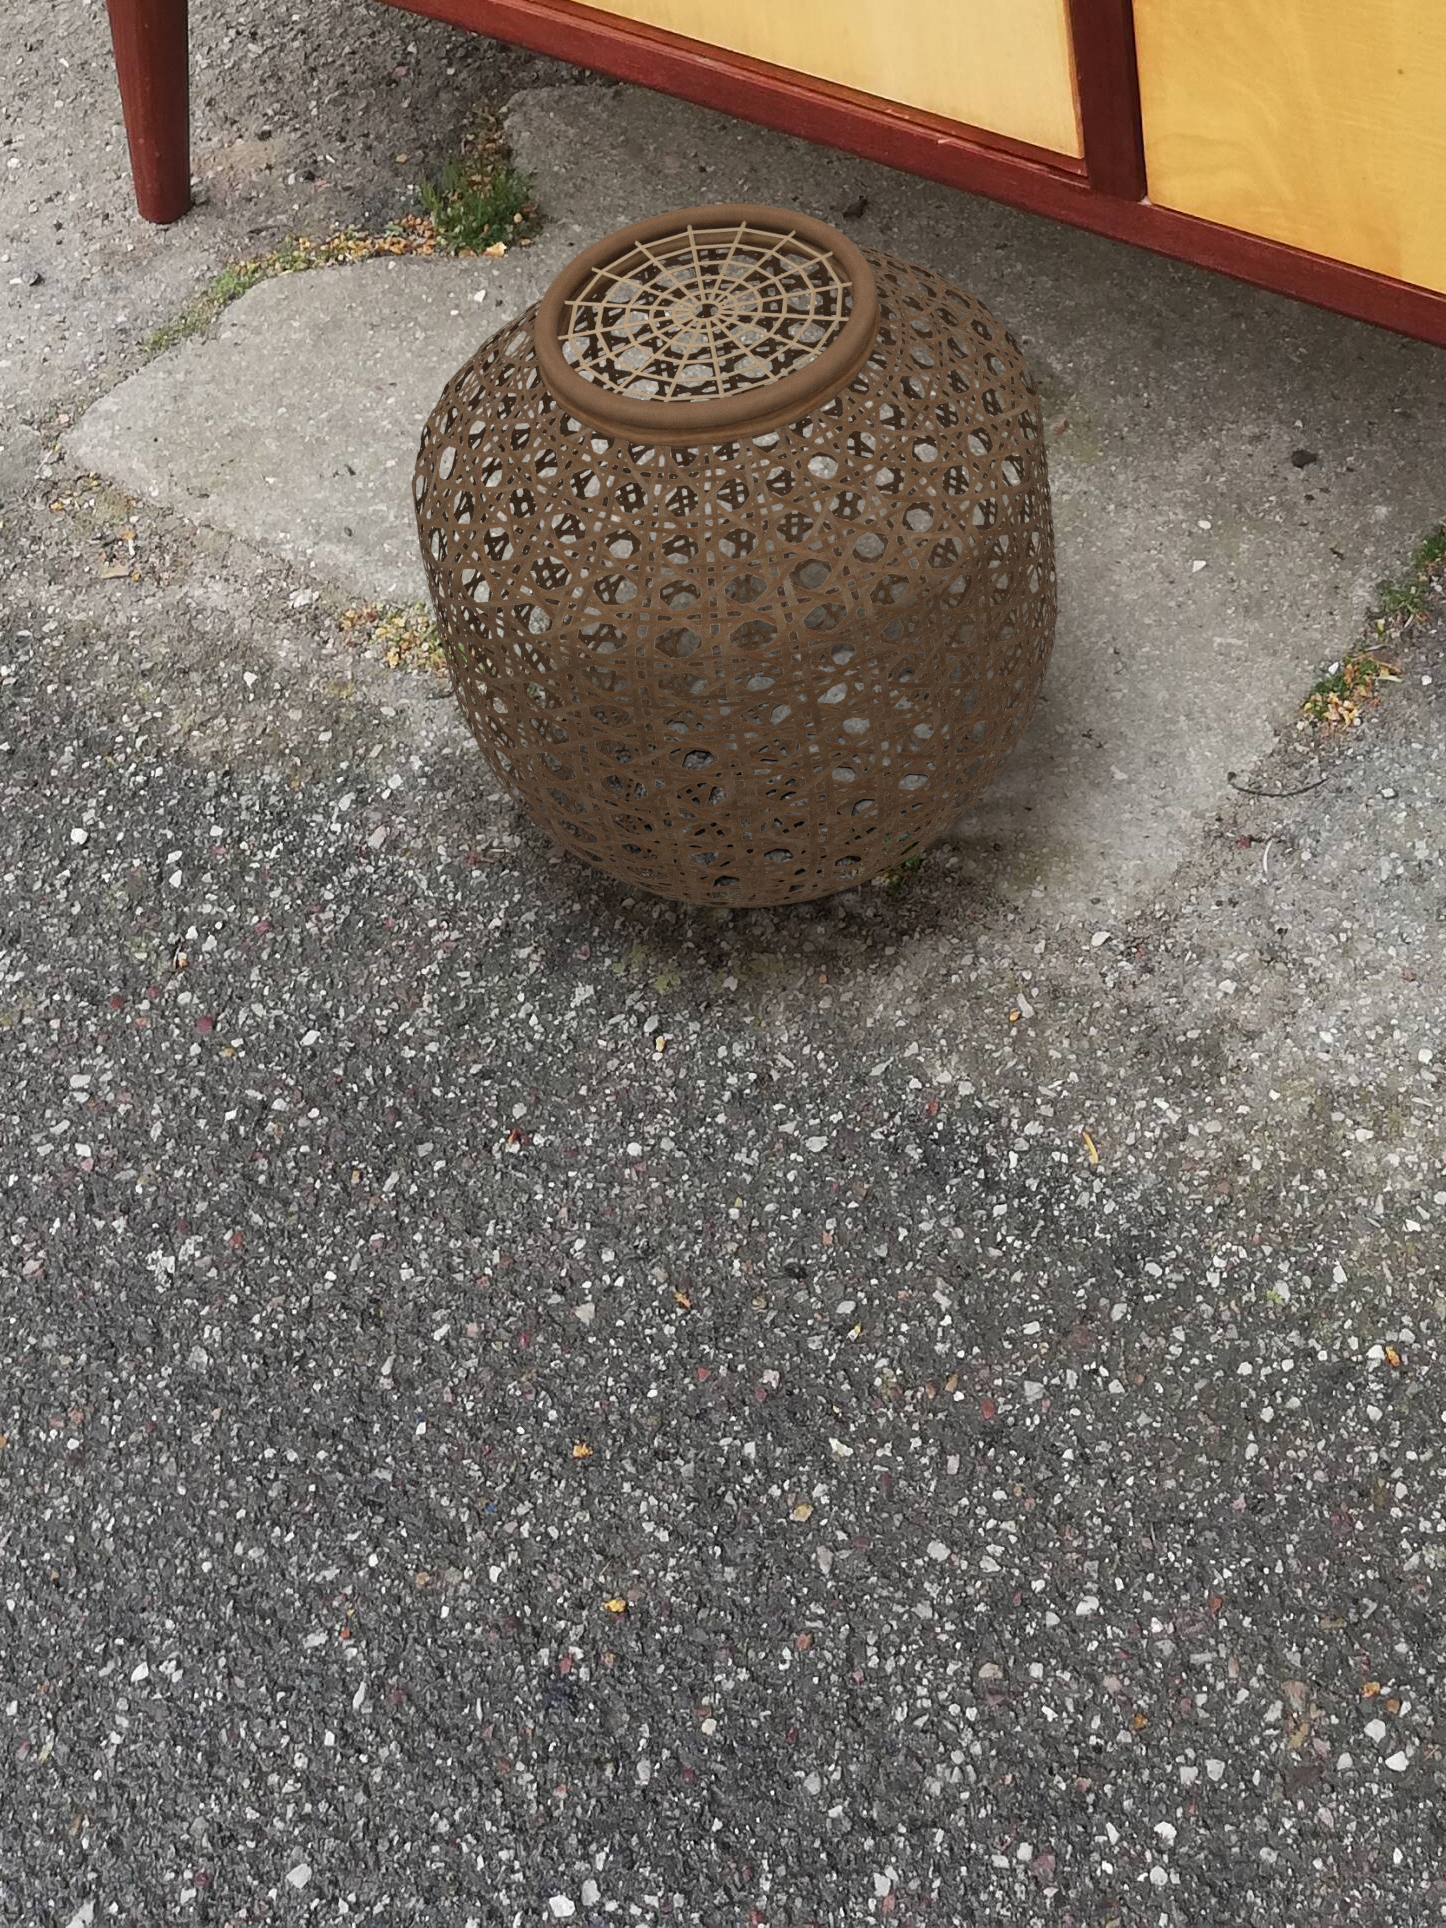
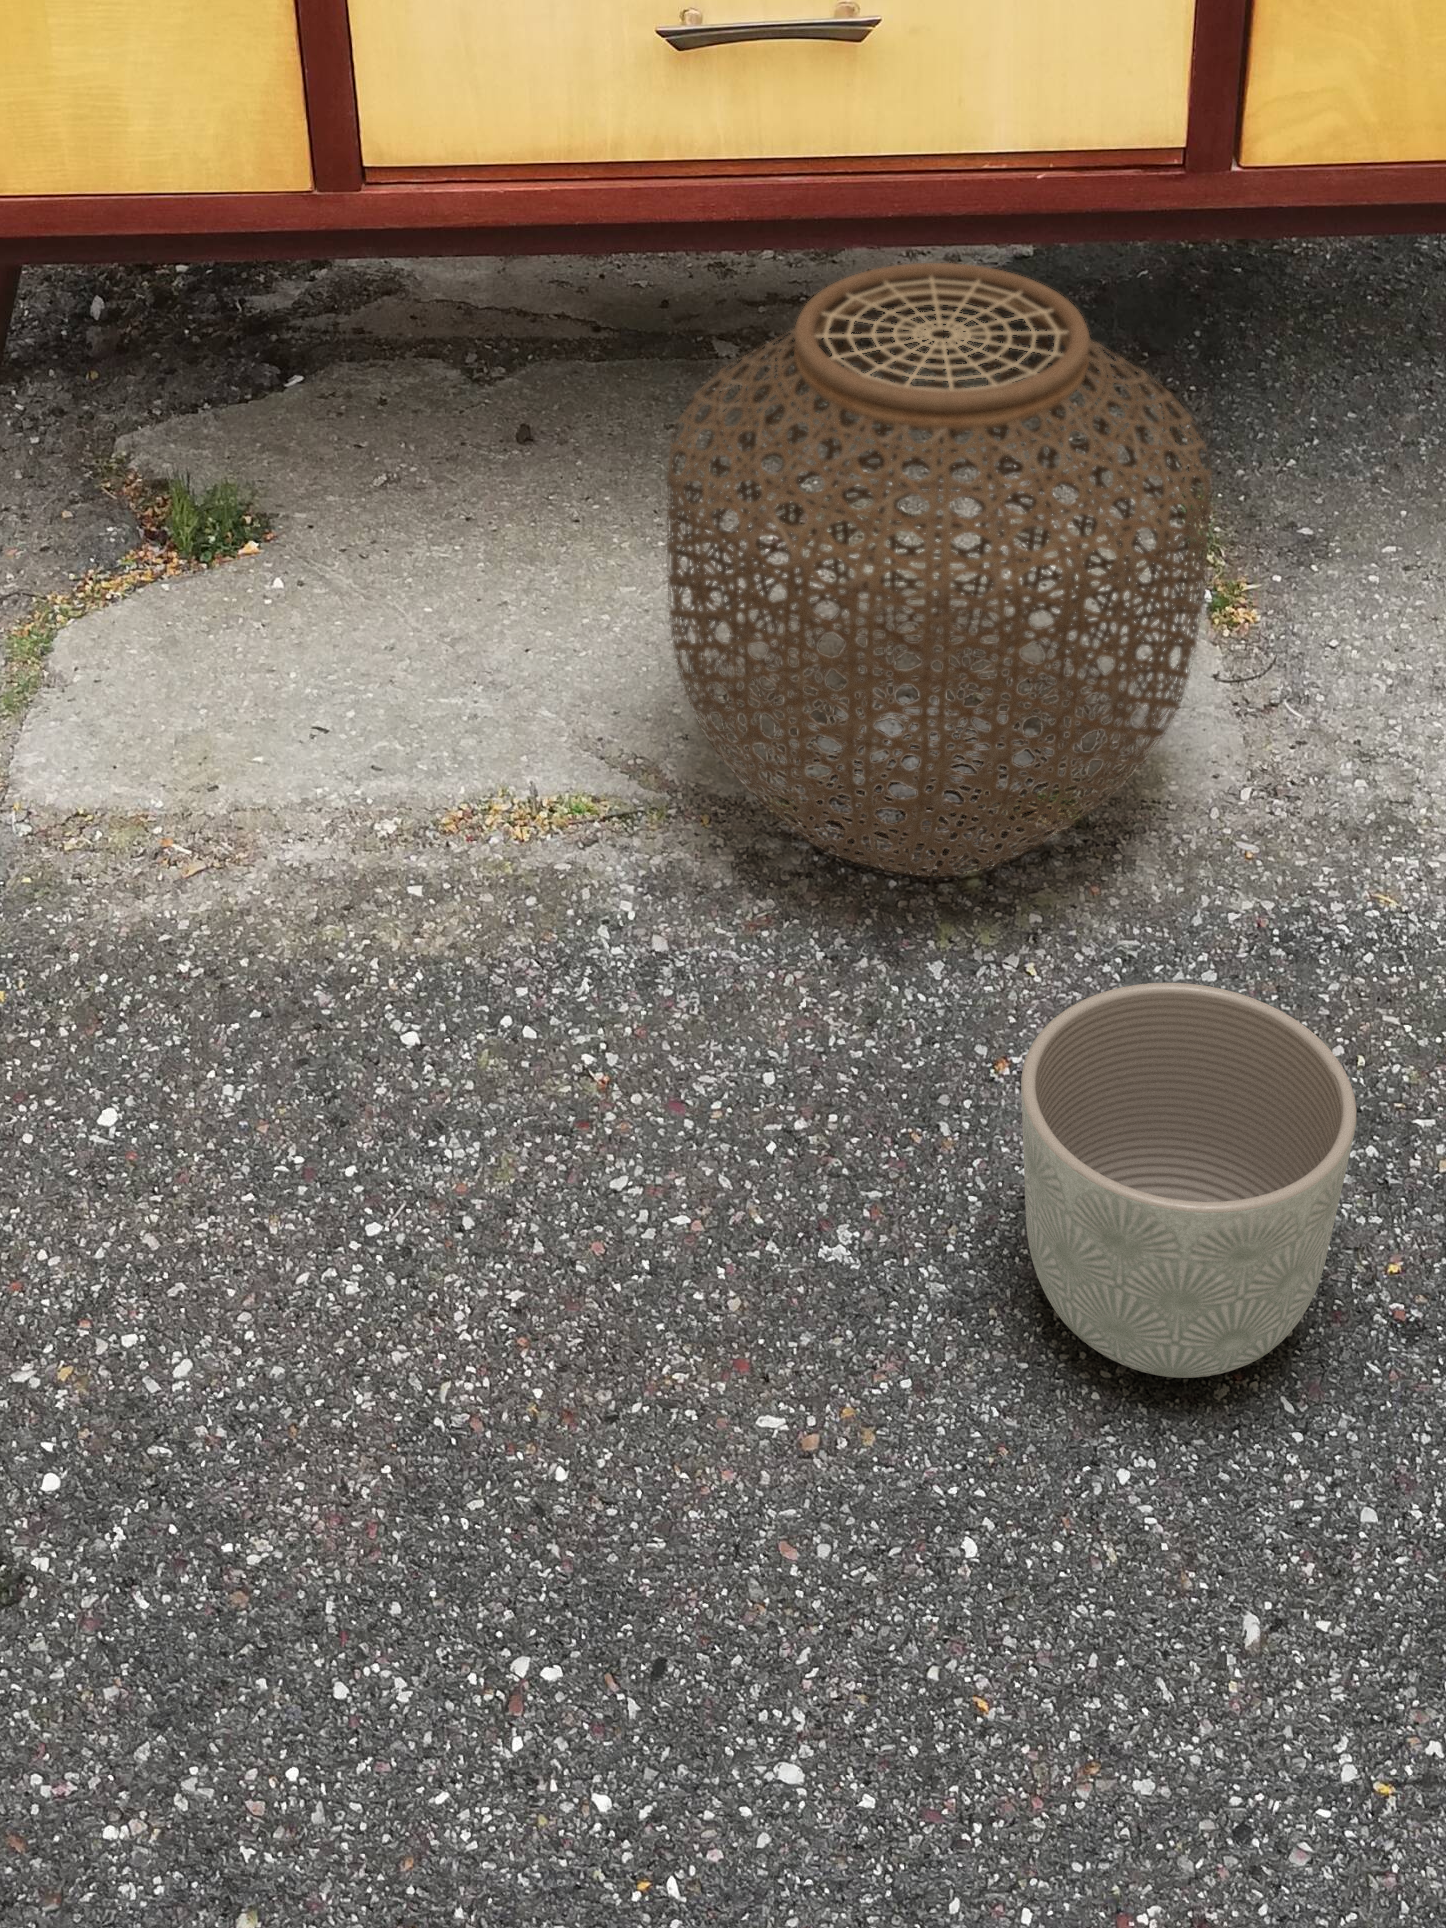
planter: none [118,1138,527,1627] -> present [1021,983,1356,1378]

